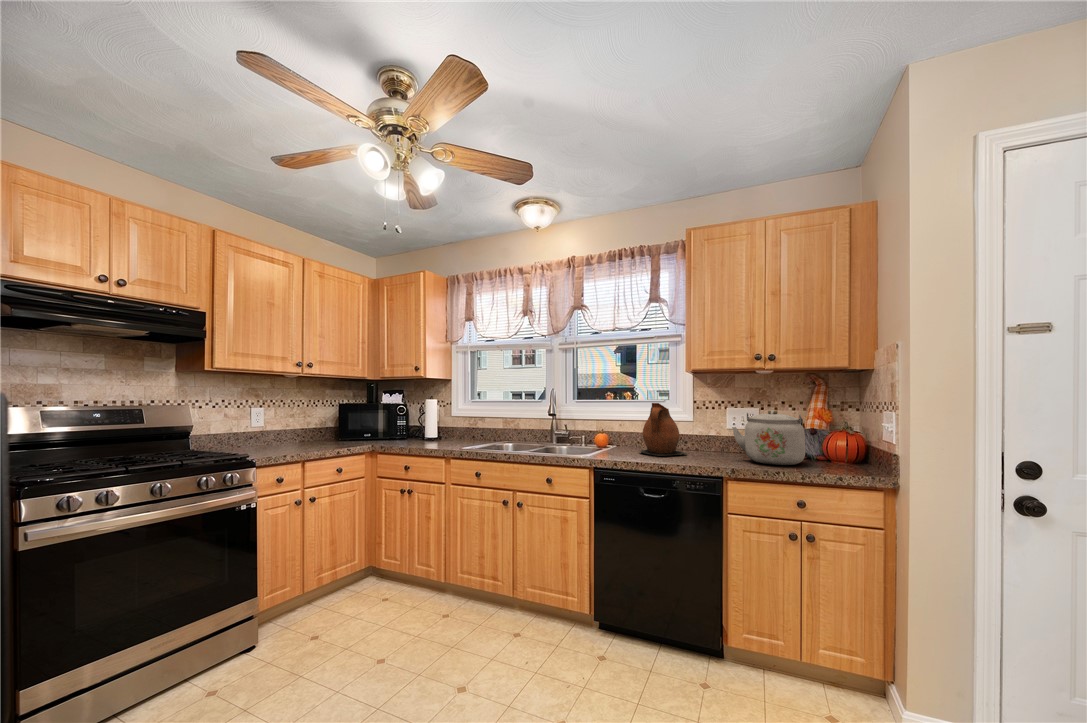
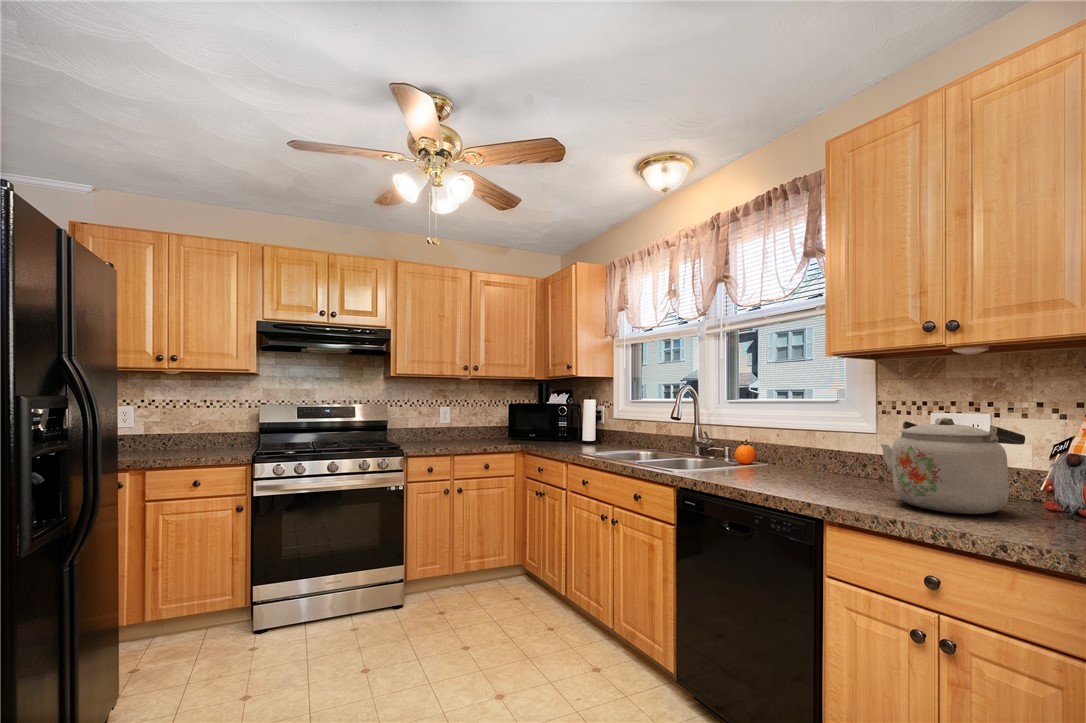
ceramic pitcher: present [641,403,687,456] -> none [763,405,834,484]

